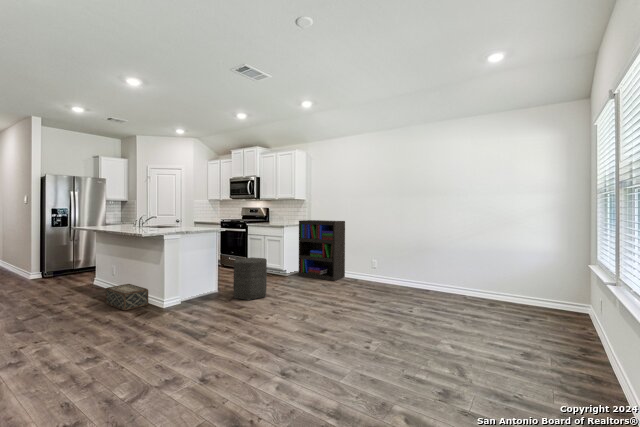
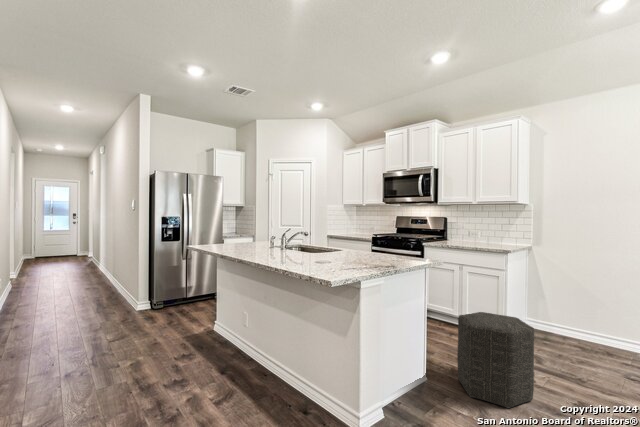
bookshelf: present [299,220,345,281] -> none [524,238,625,358]
woven basket: present [106,284,148,310] -> none [246,348,319,413]

